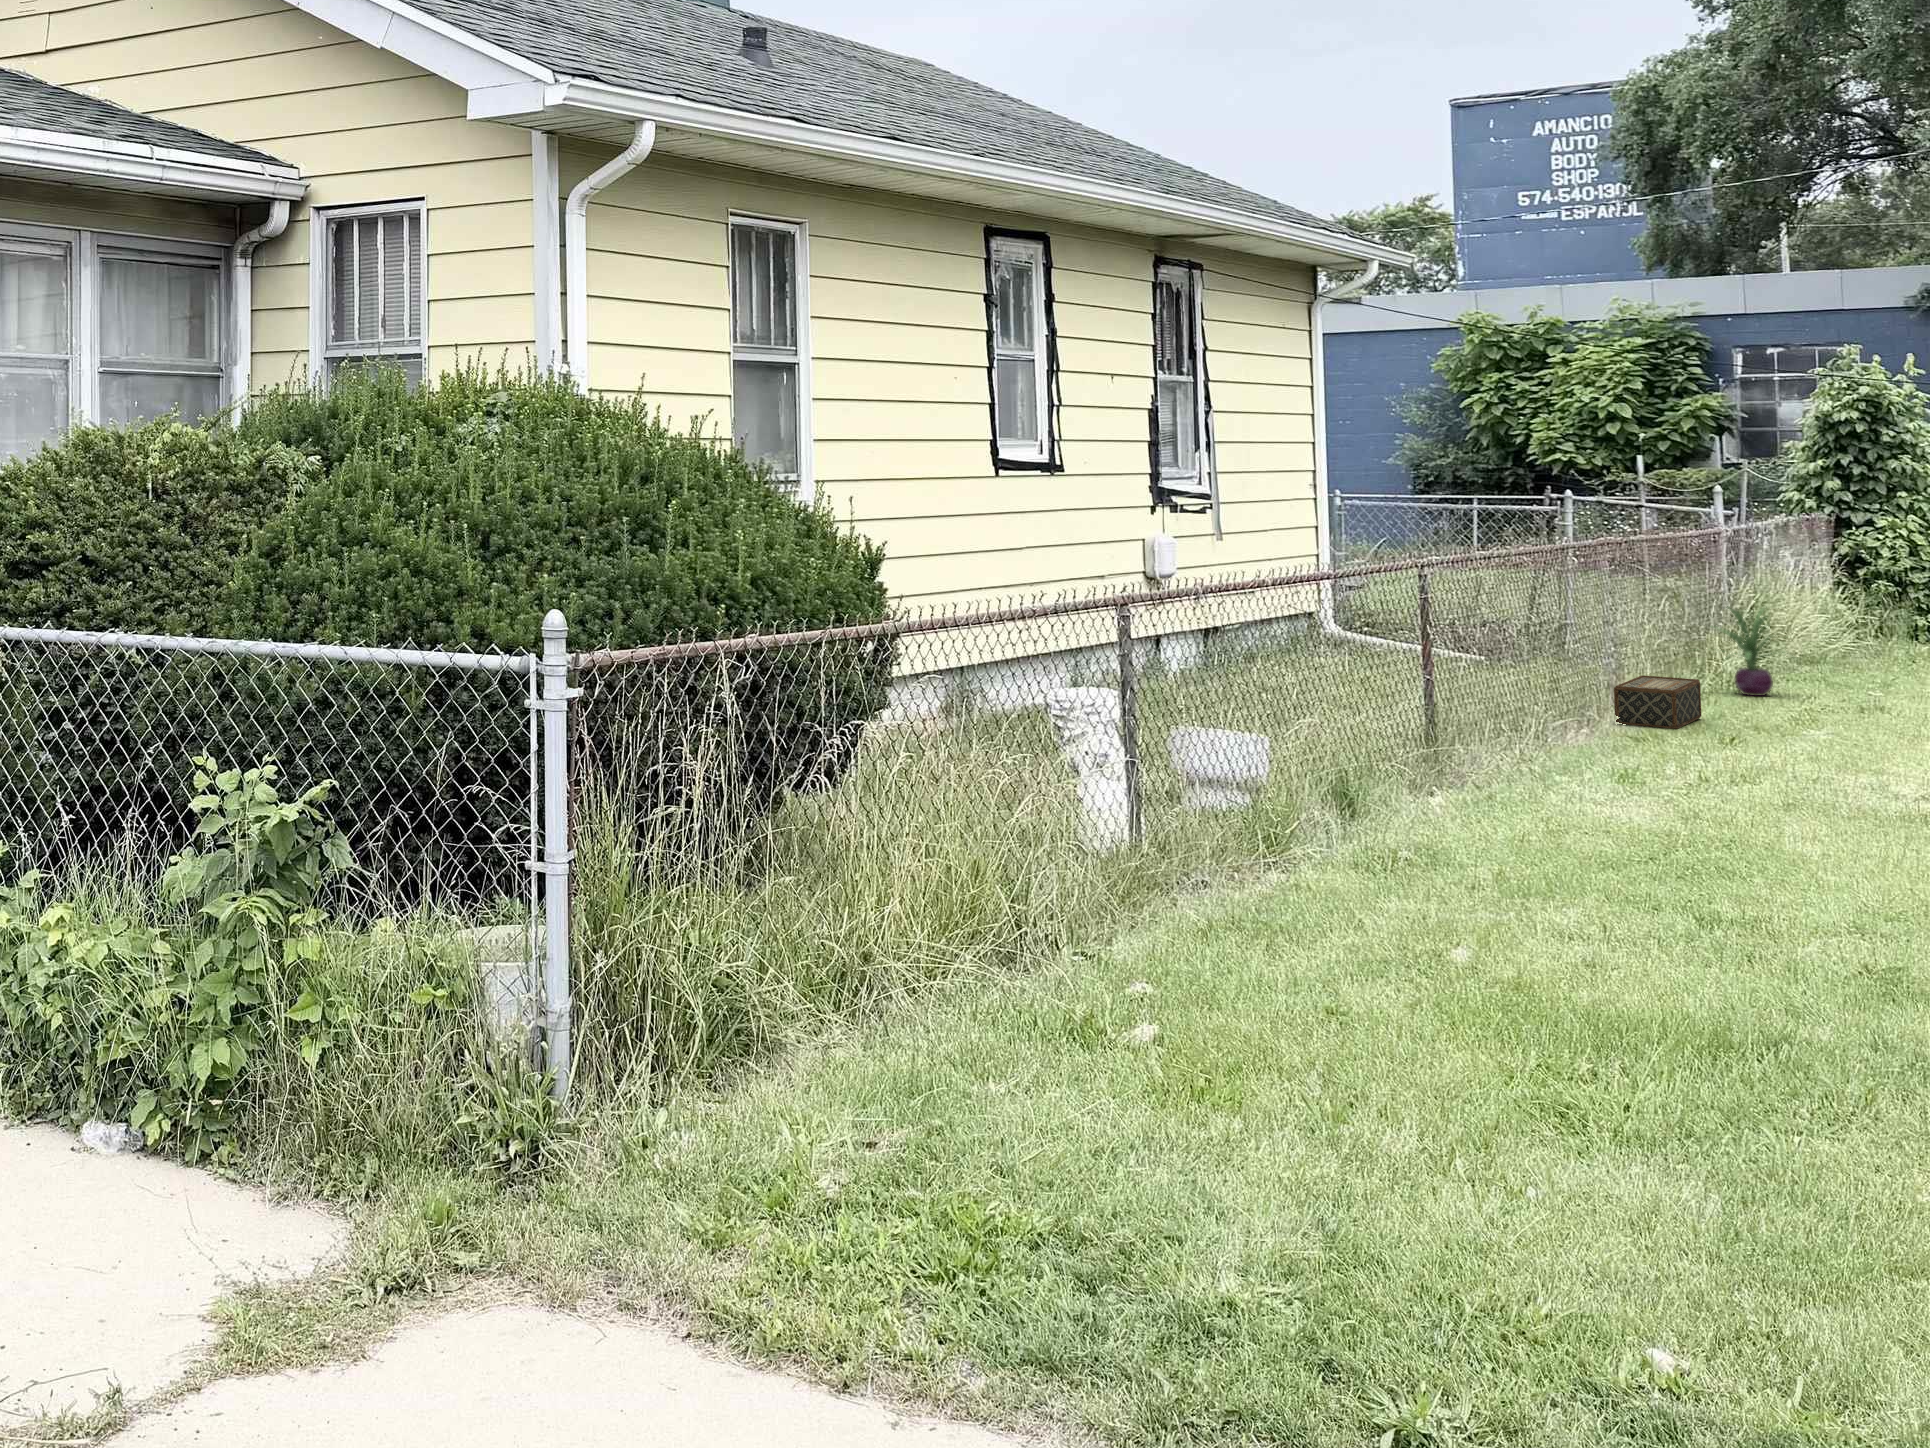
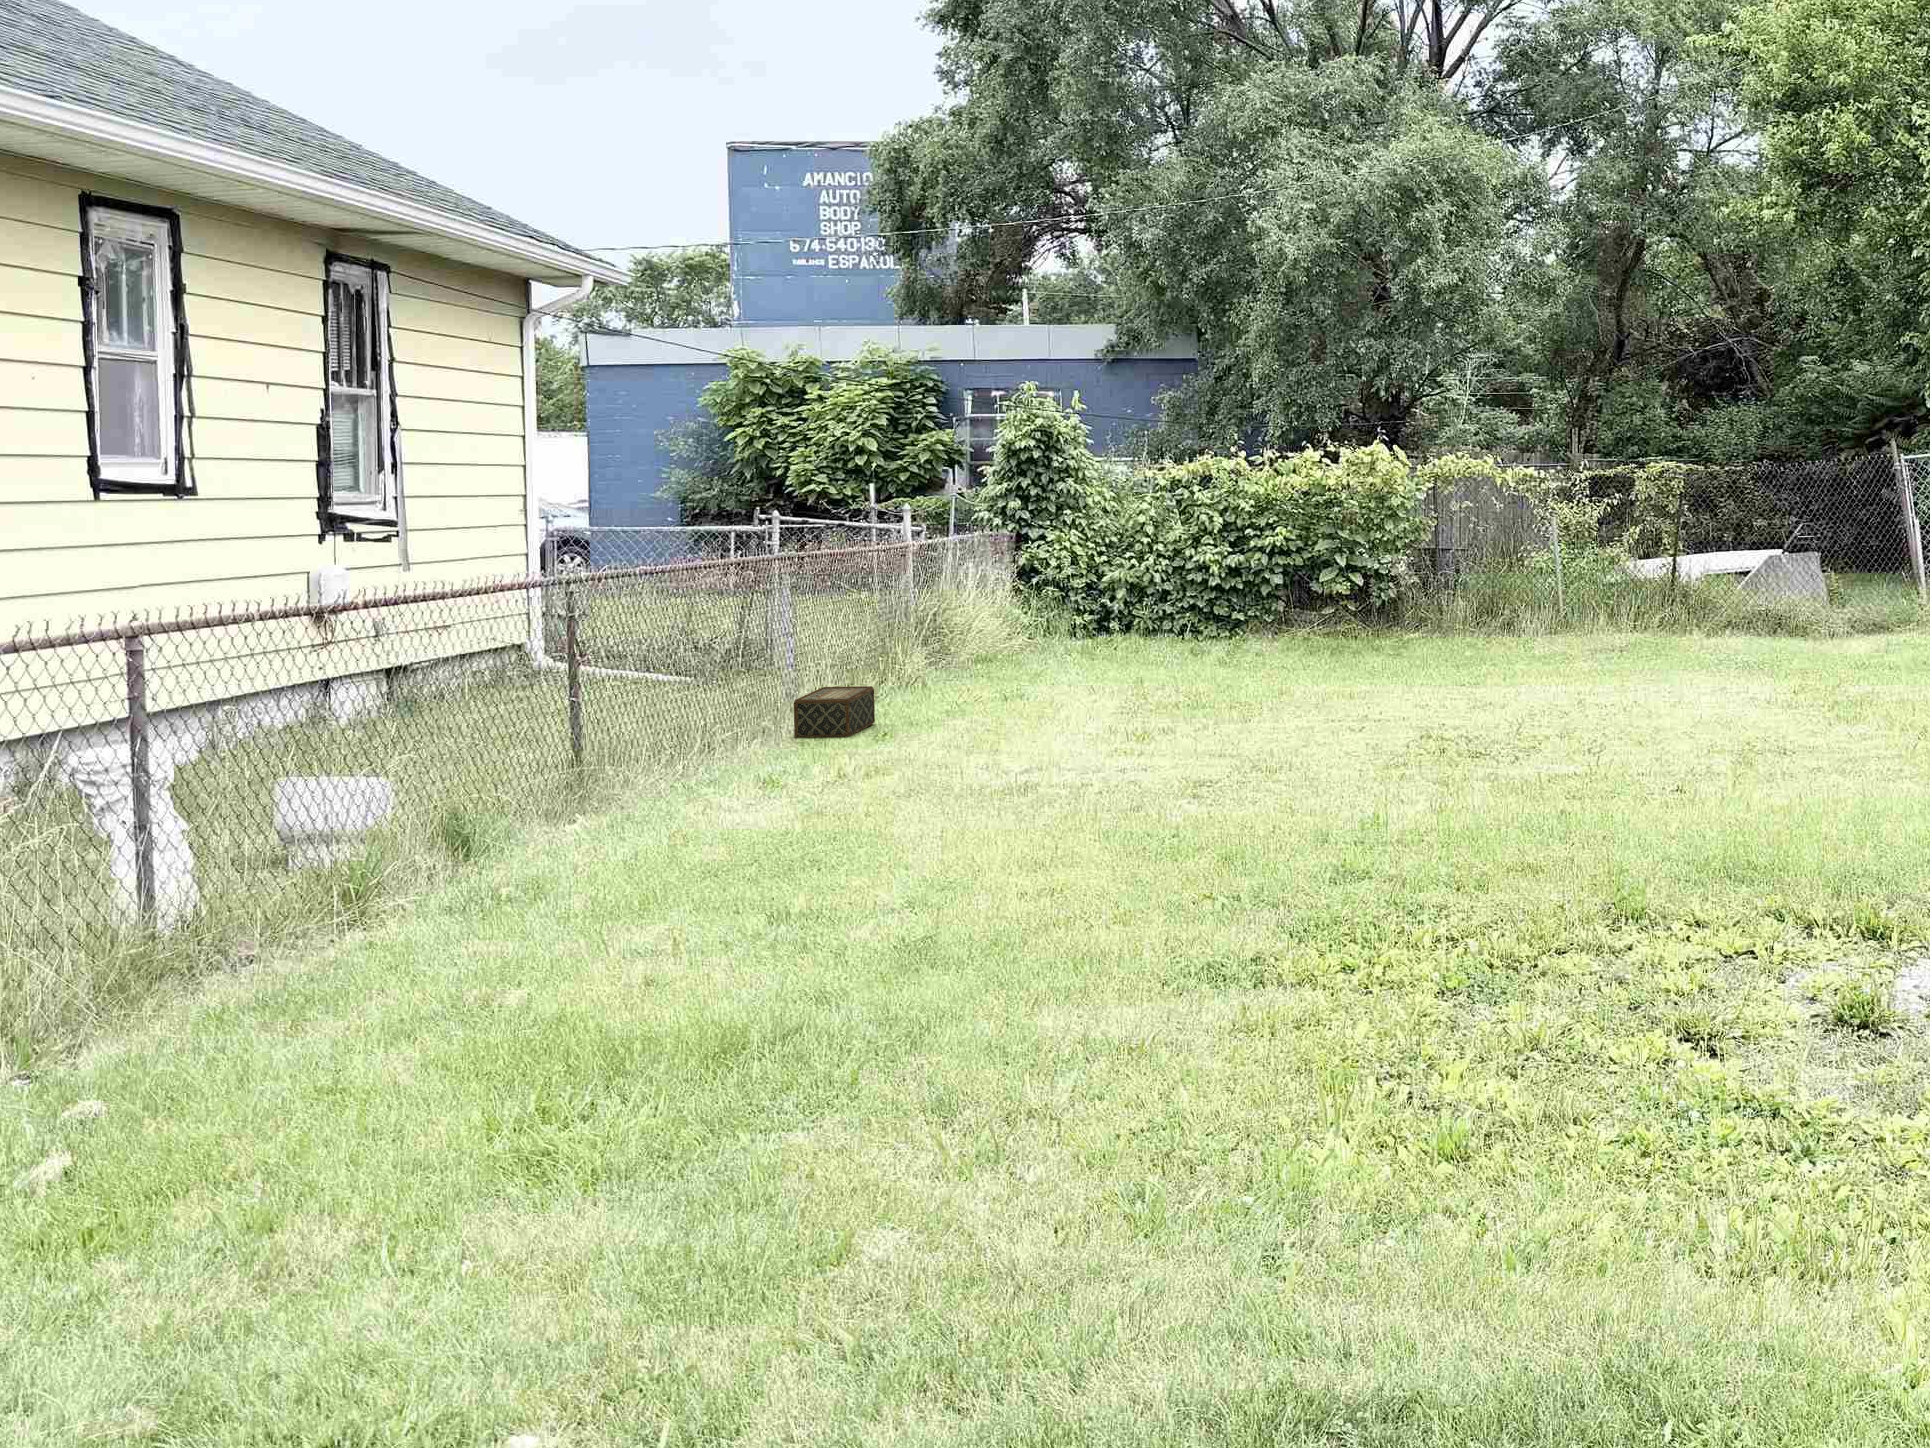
decorative plant: present [1711,606,1788,696] -> none [870,613,970,698]

